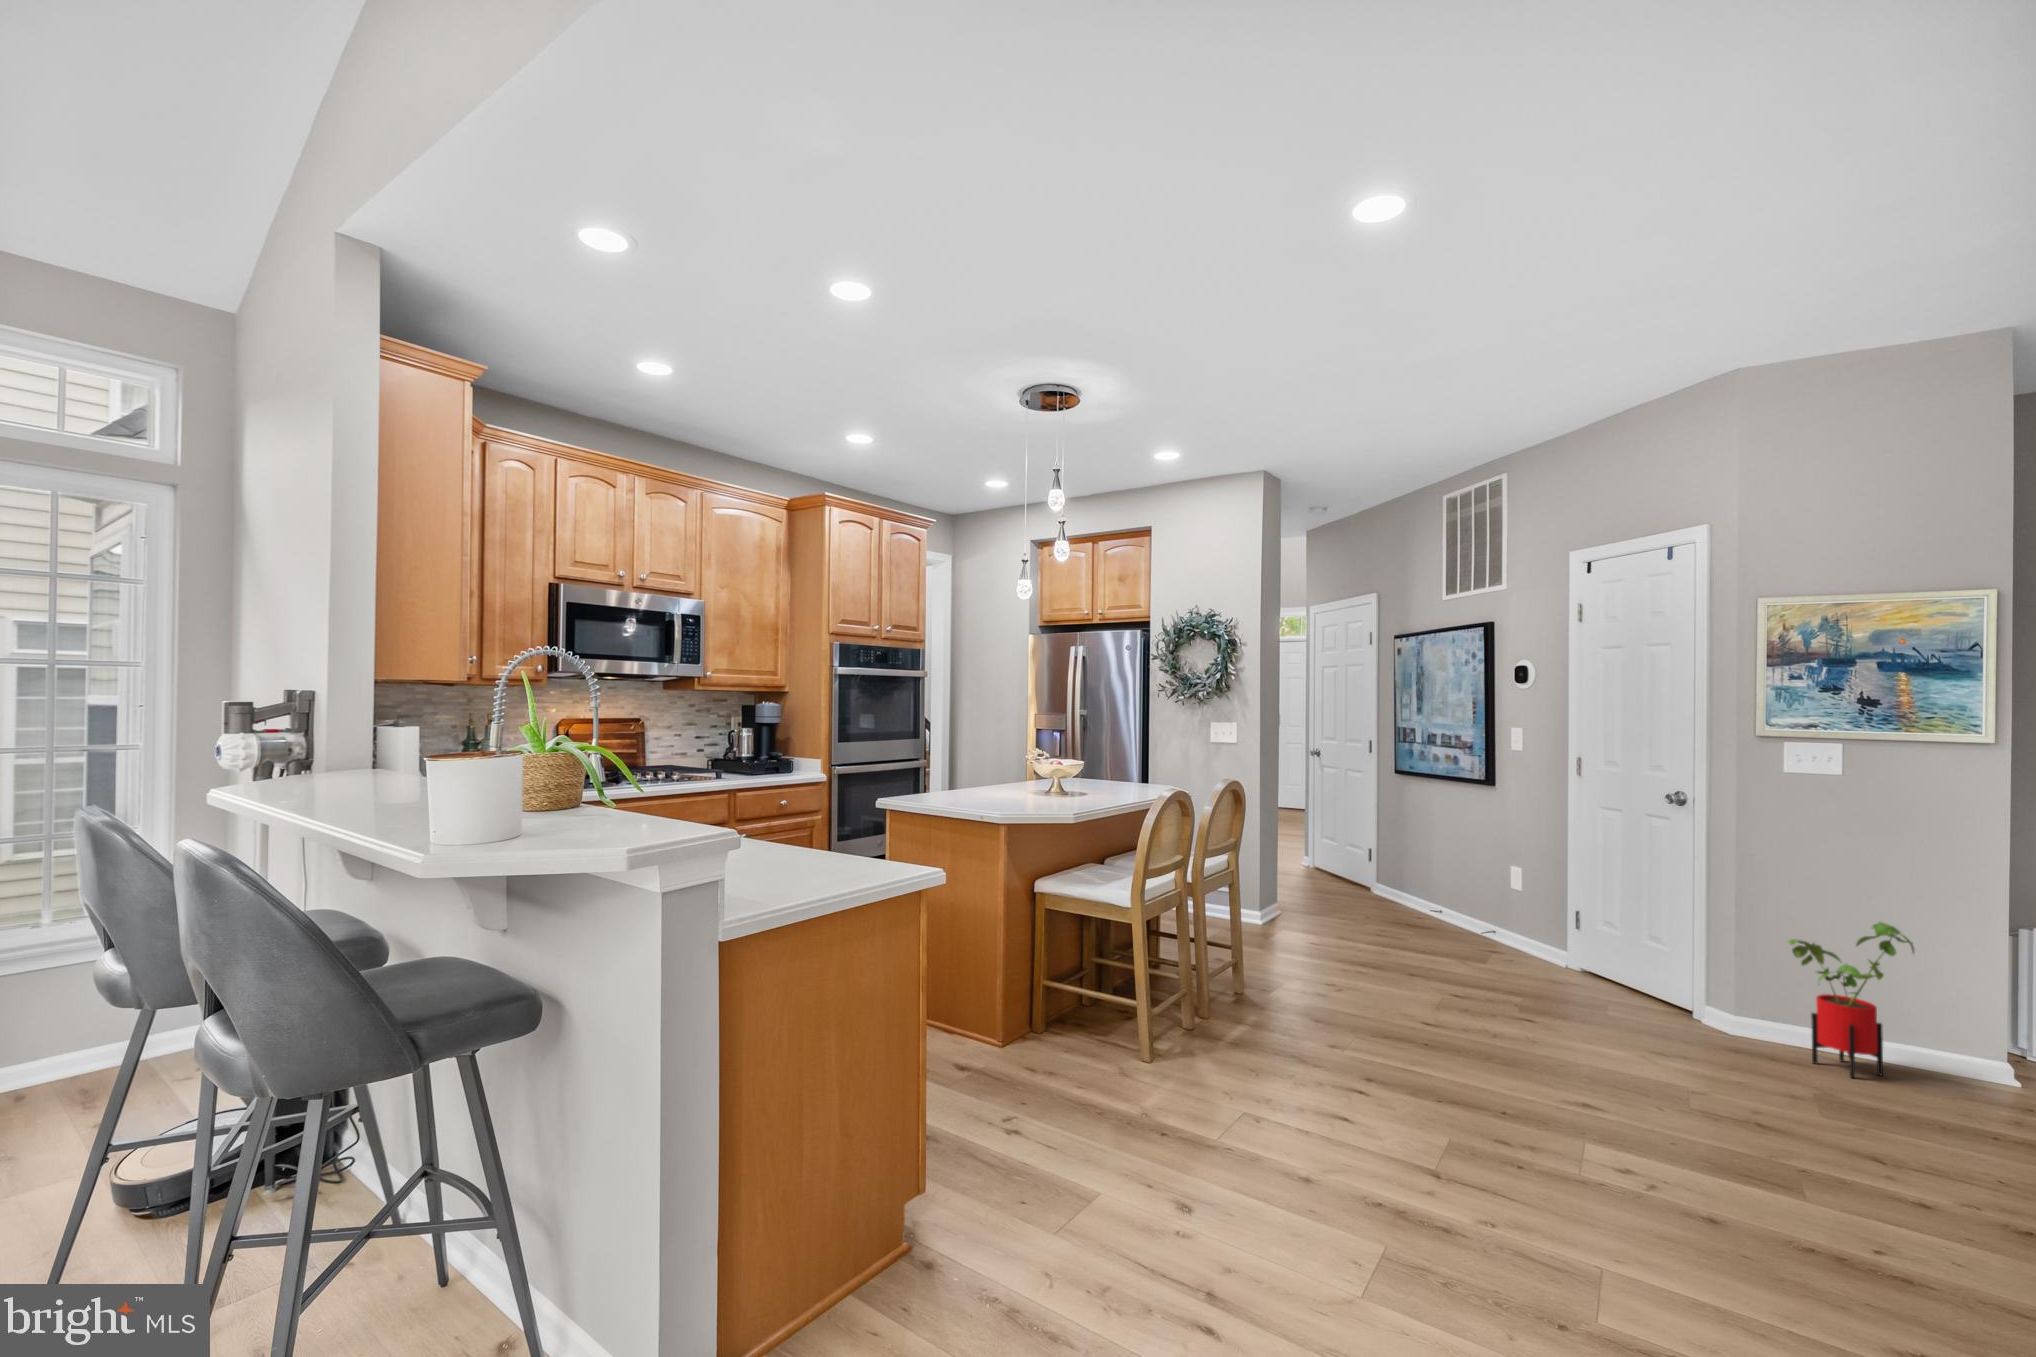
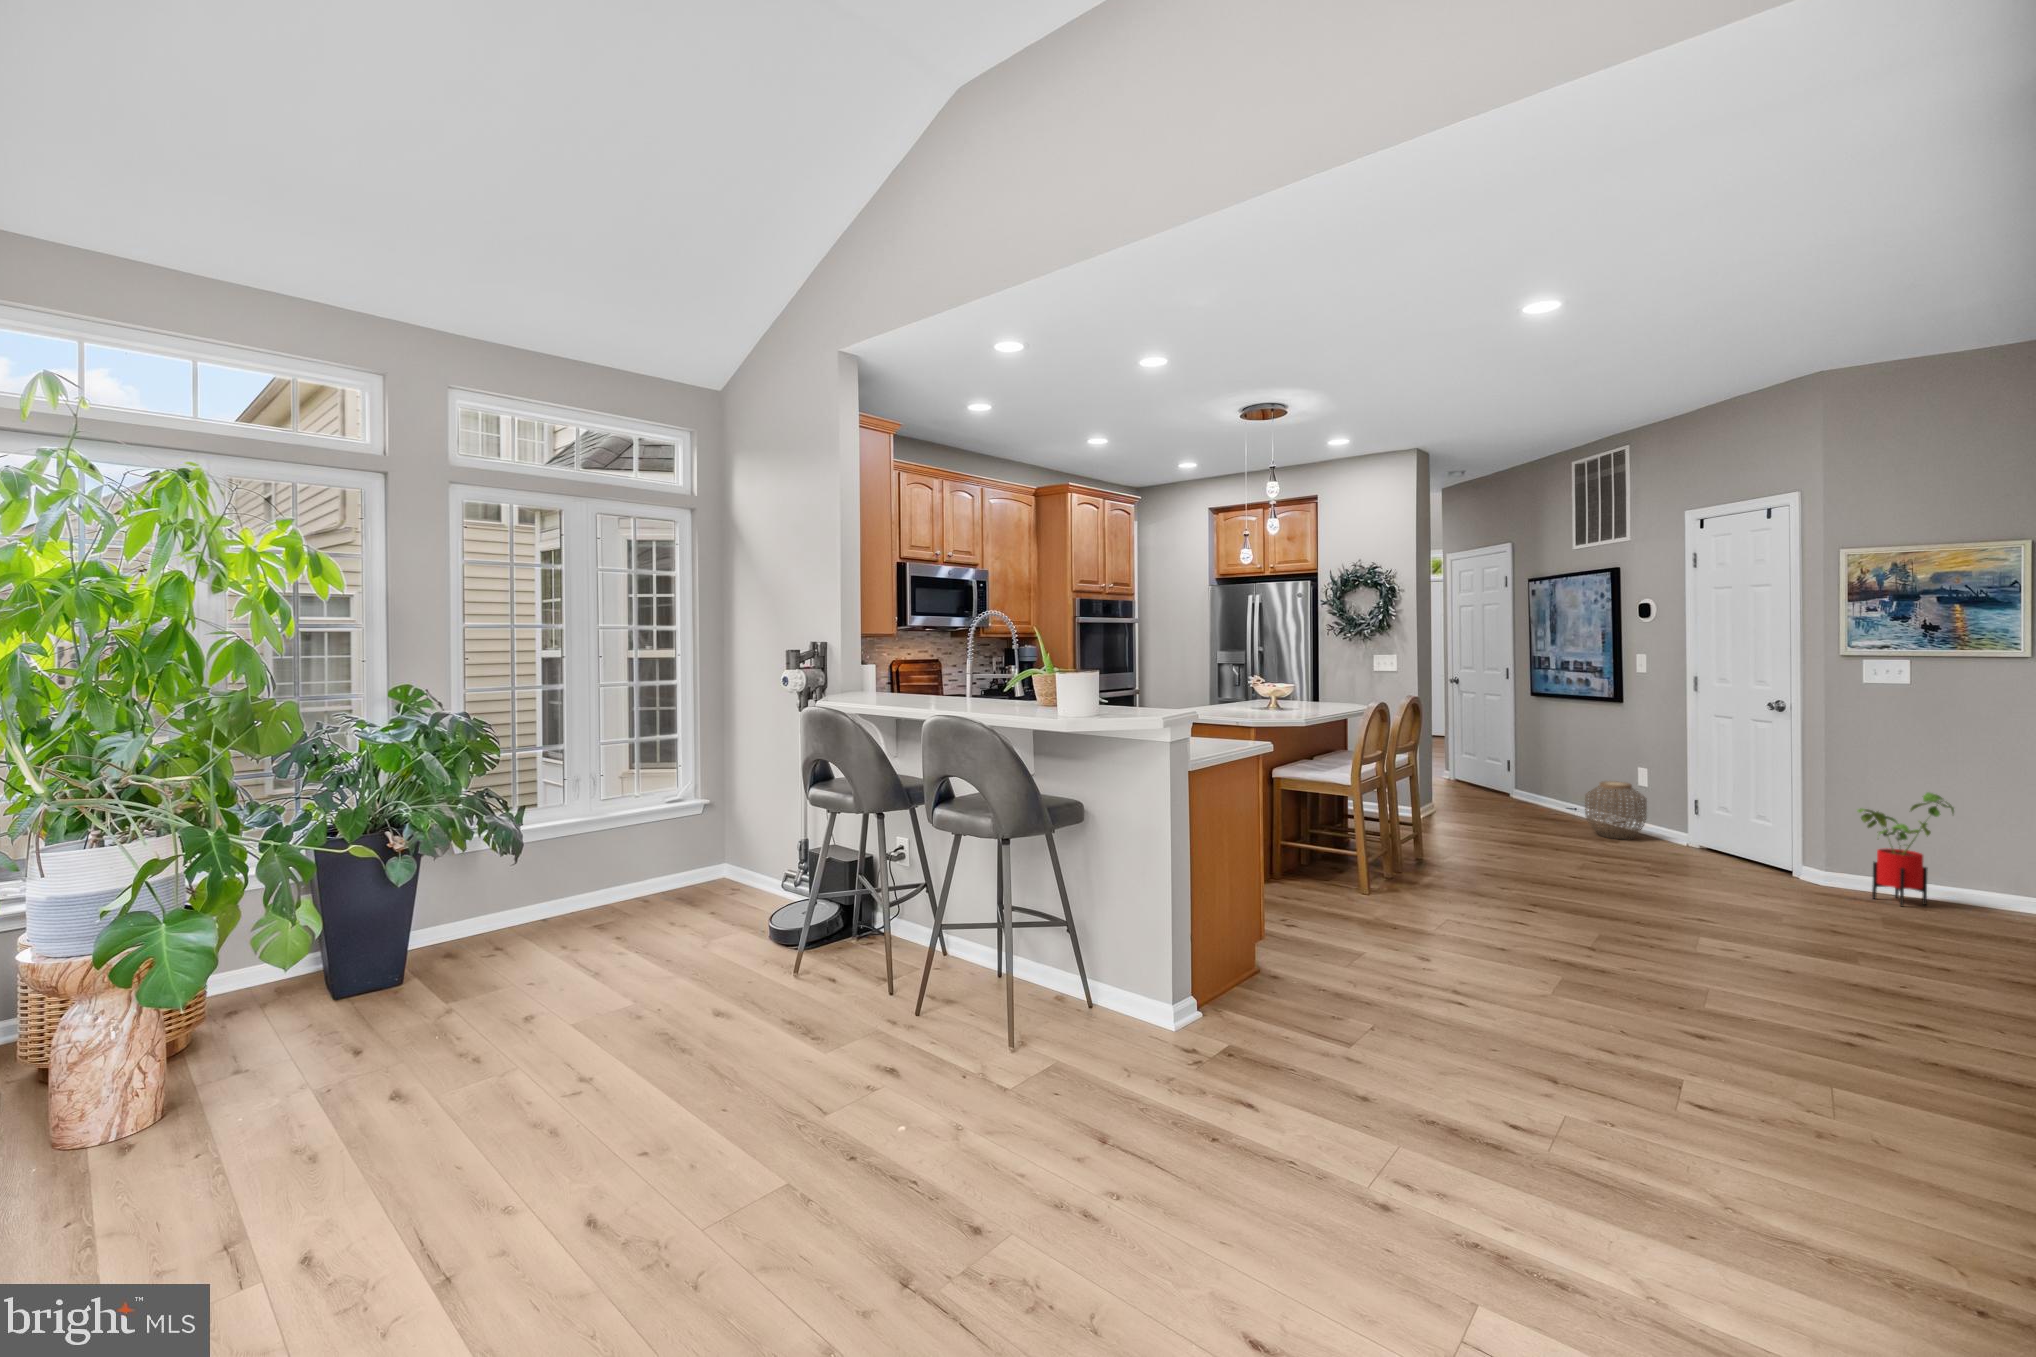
woven basket: none [1455,883,1527,958] -> present [1585,781,1647,839]

